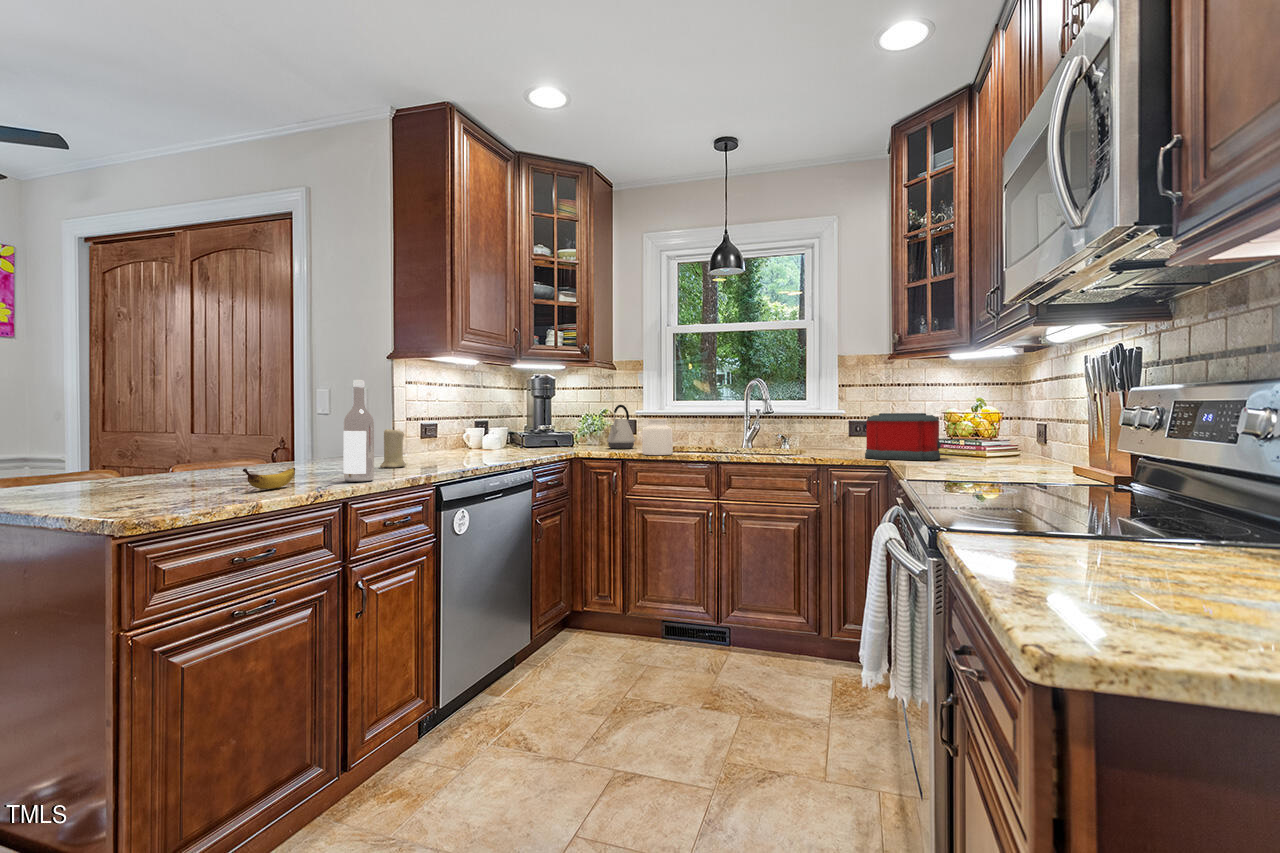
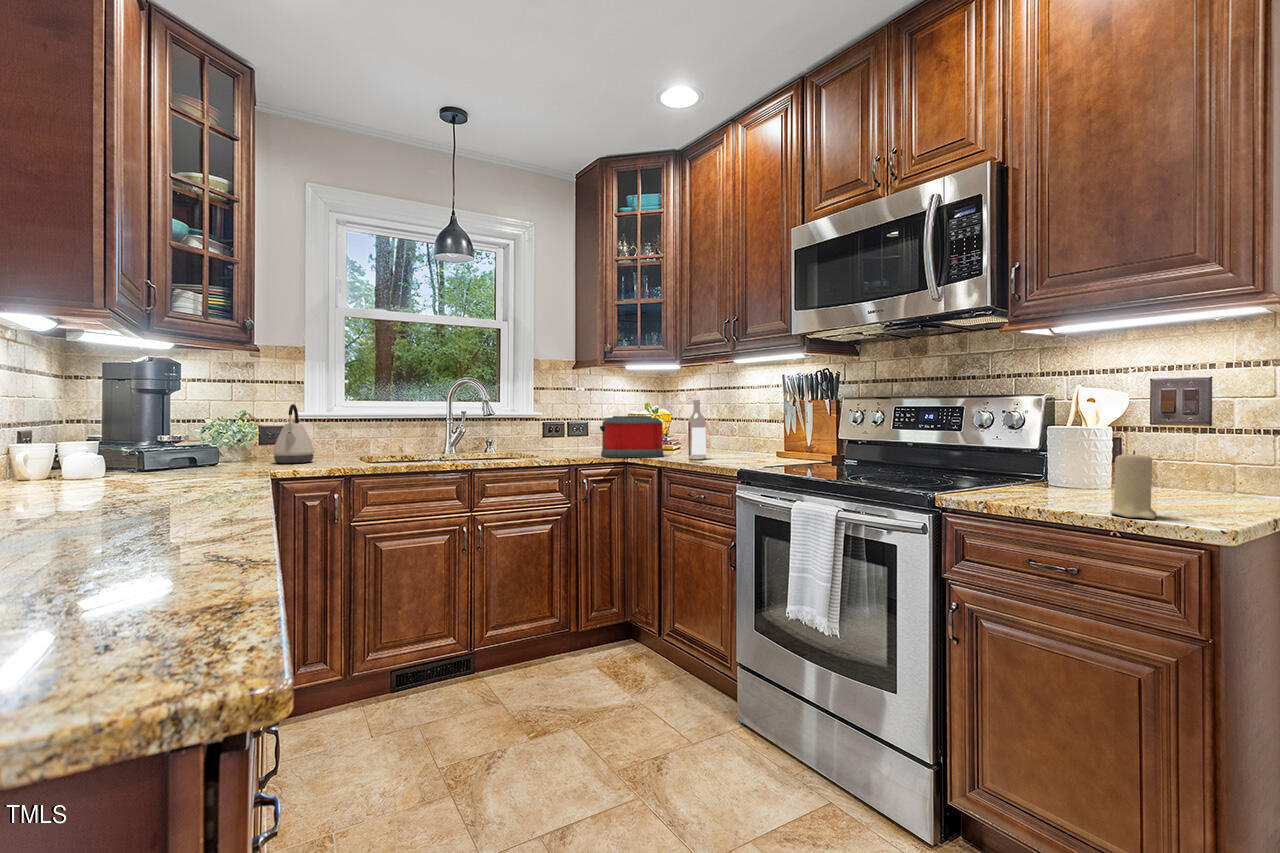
wine bottle: present [344,380,374,482] -> present [688,395,706,460]
jar: present [642,418,673,455] -> none [375,422,415,468]
candle: present [380,428,406,468] -> present [1110,451,1157,519]
banana: present [243,468,295,489] -> none [94,547,139,606]

